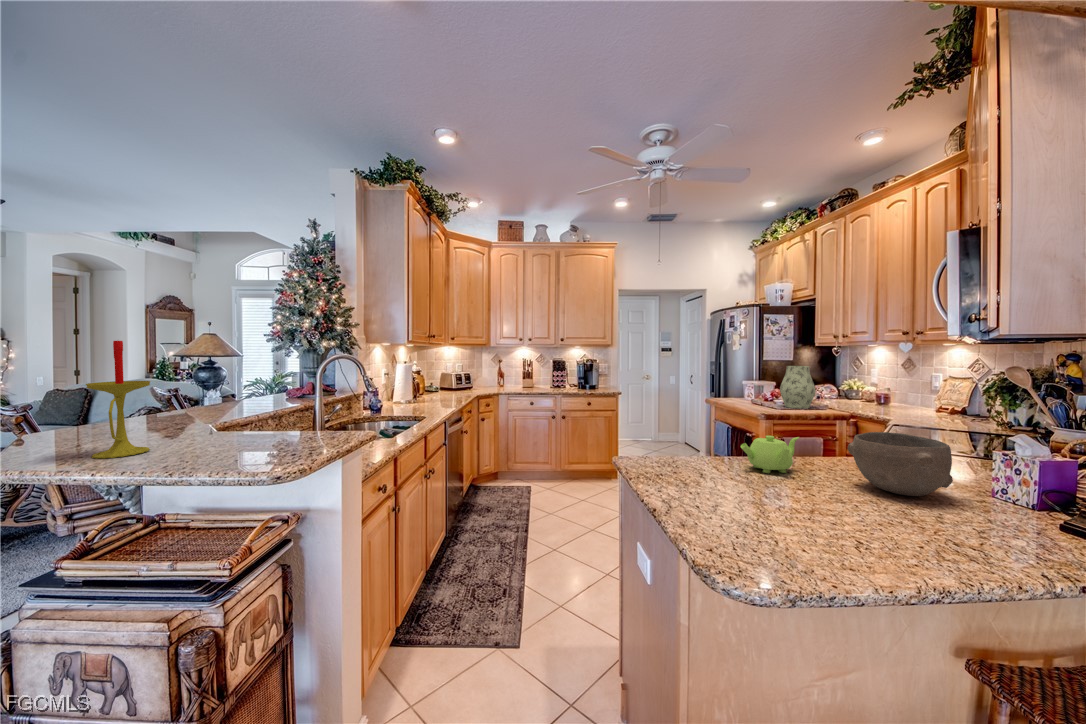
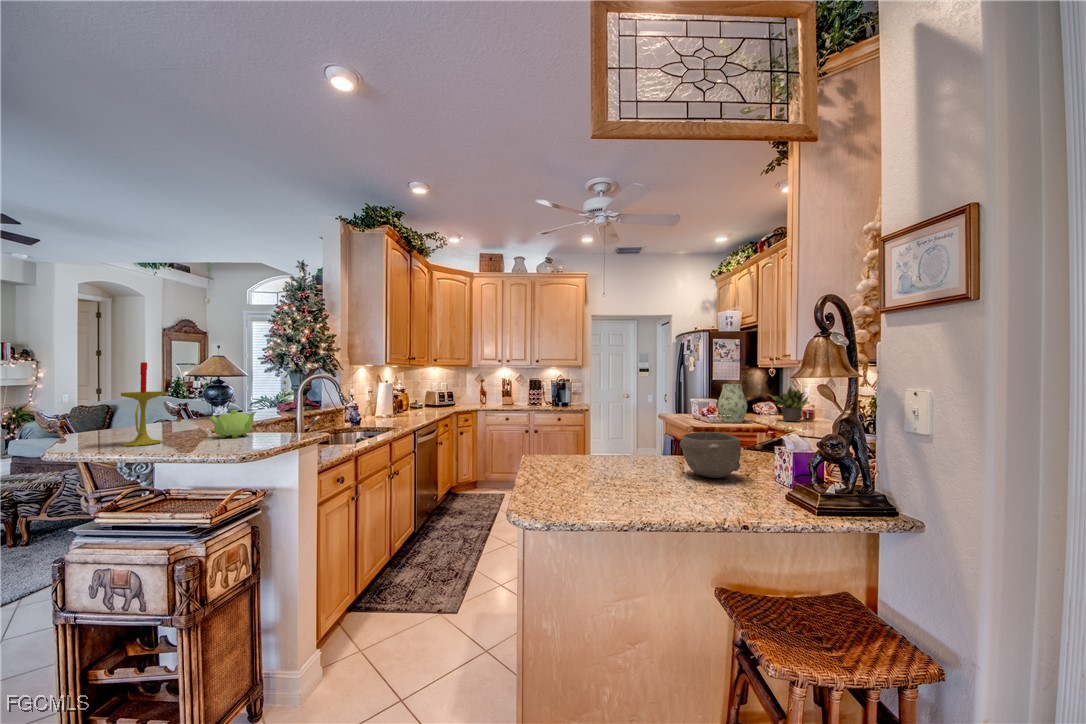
potted plant: none [834,367,884,407] -> present [769,387,808,421]
teapot: present [740,435,799,473] -> present [209,410,256,438]

